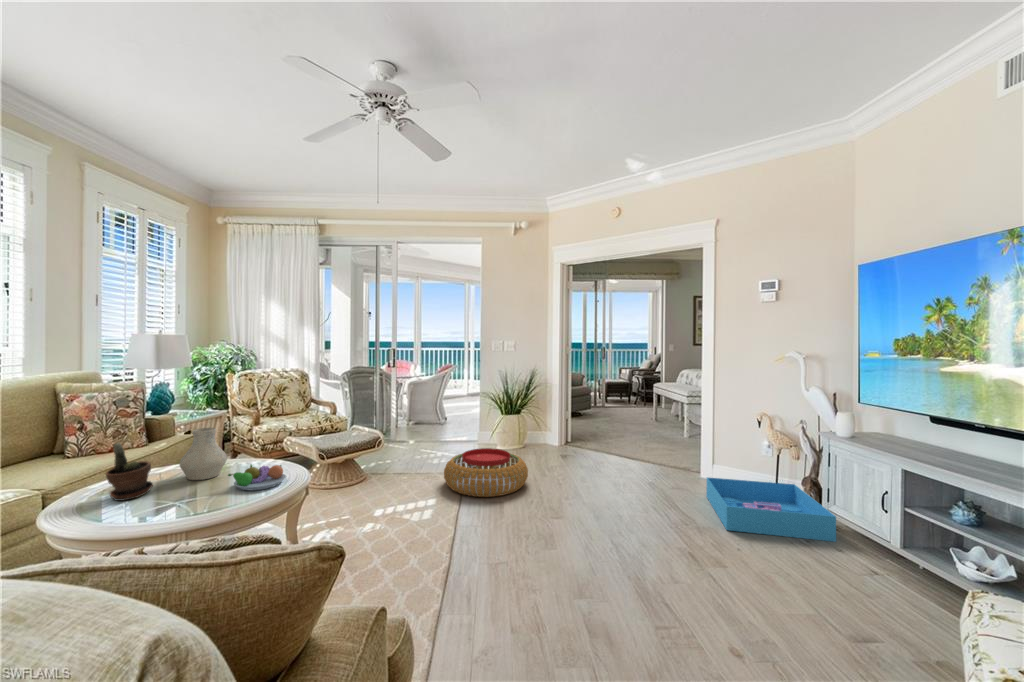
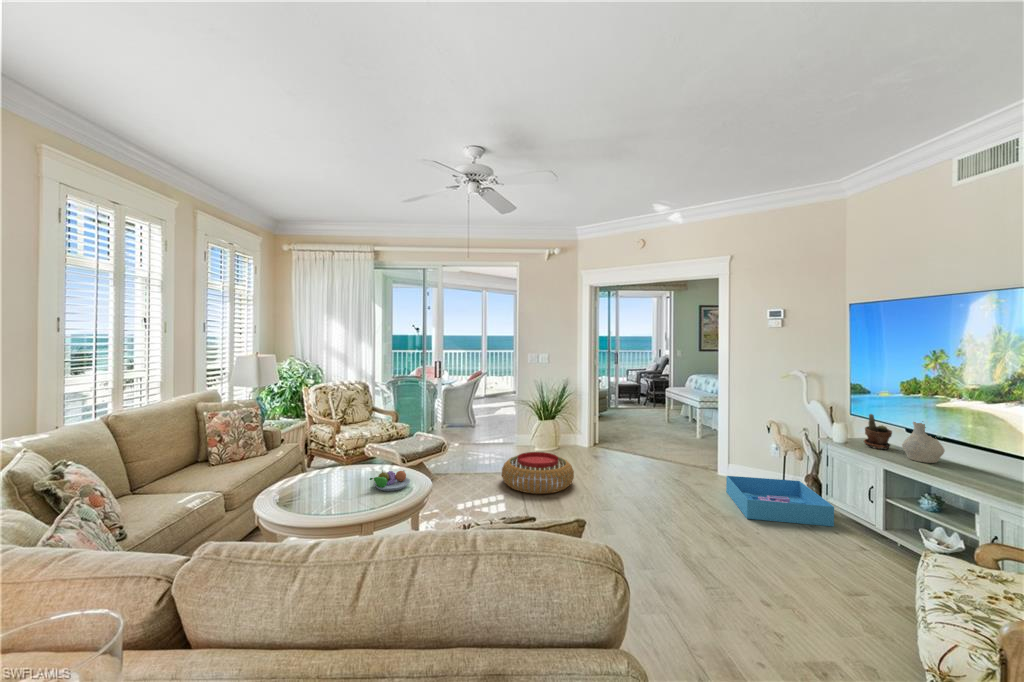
vase: present [180,428,227,480] -> present [902,422,945,463]
potted plant: present [106,442,153,501] -> present [864,414,892,449]

